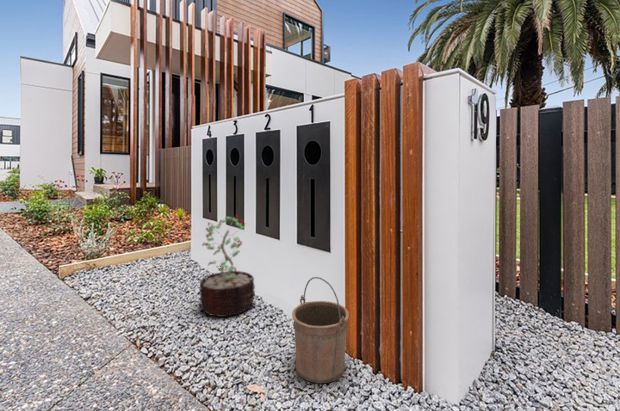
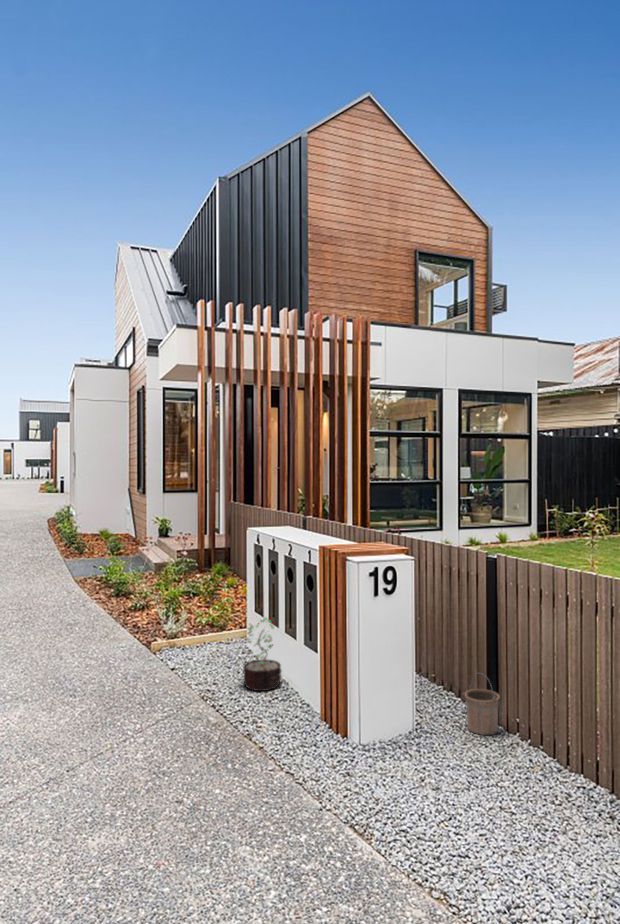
bucket: present [292,277,349,383] -> present [465,685,500,735]

